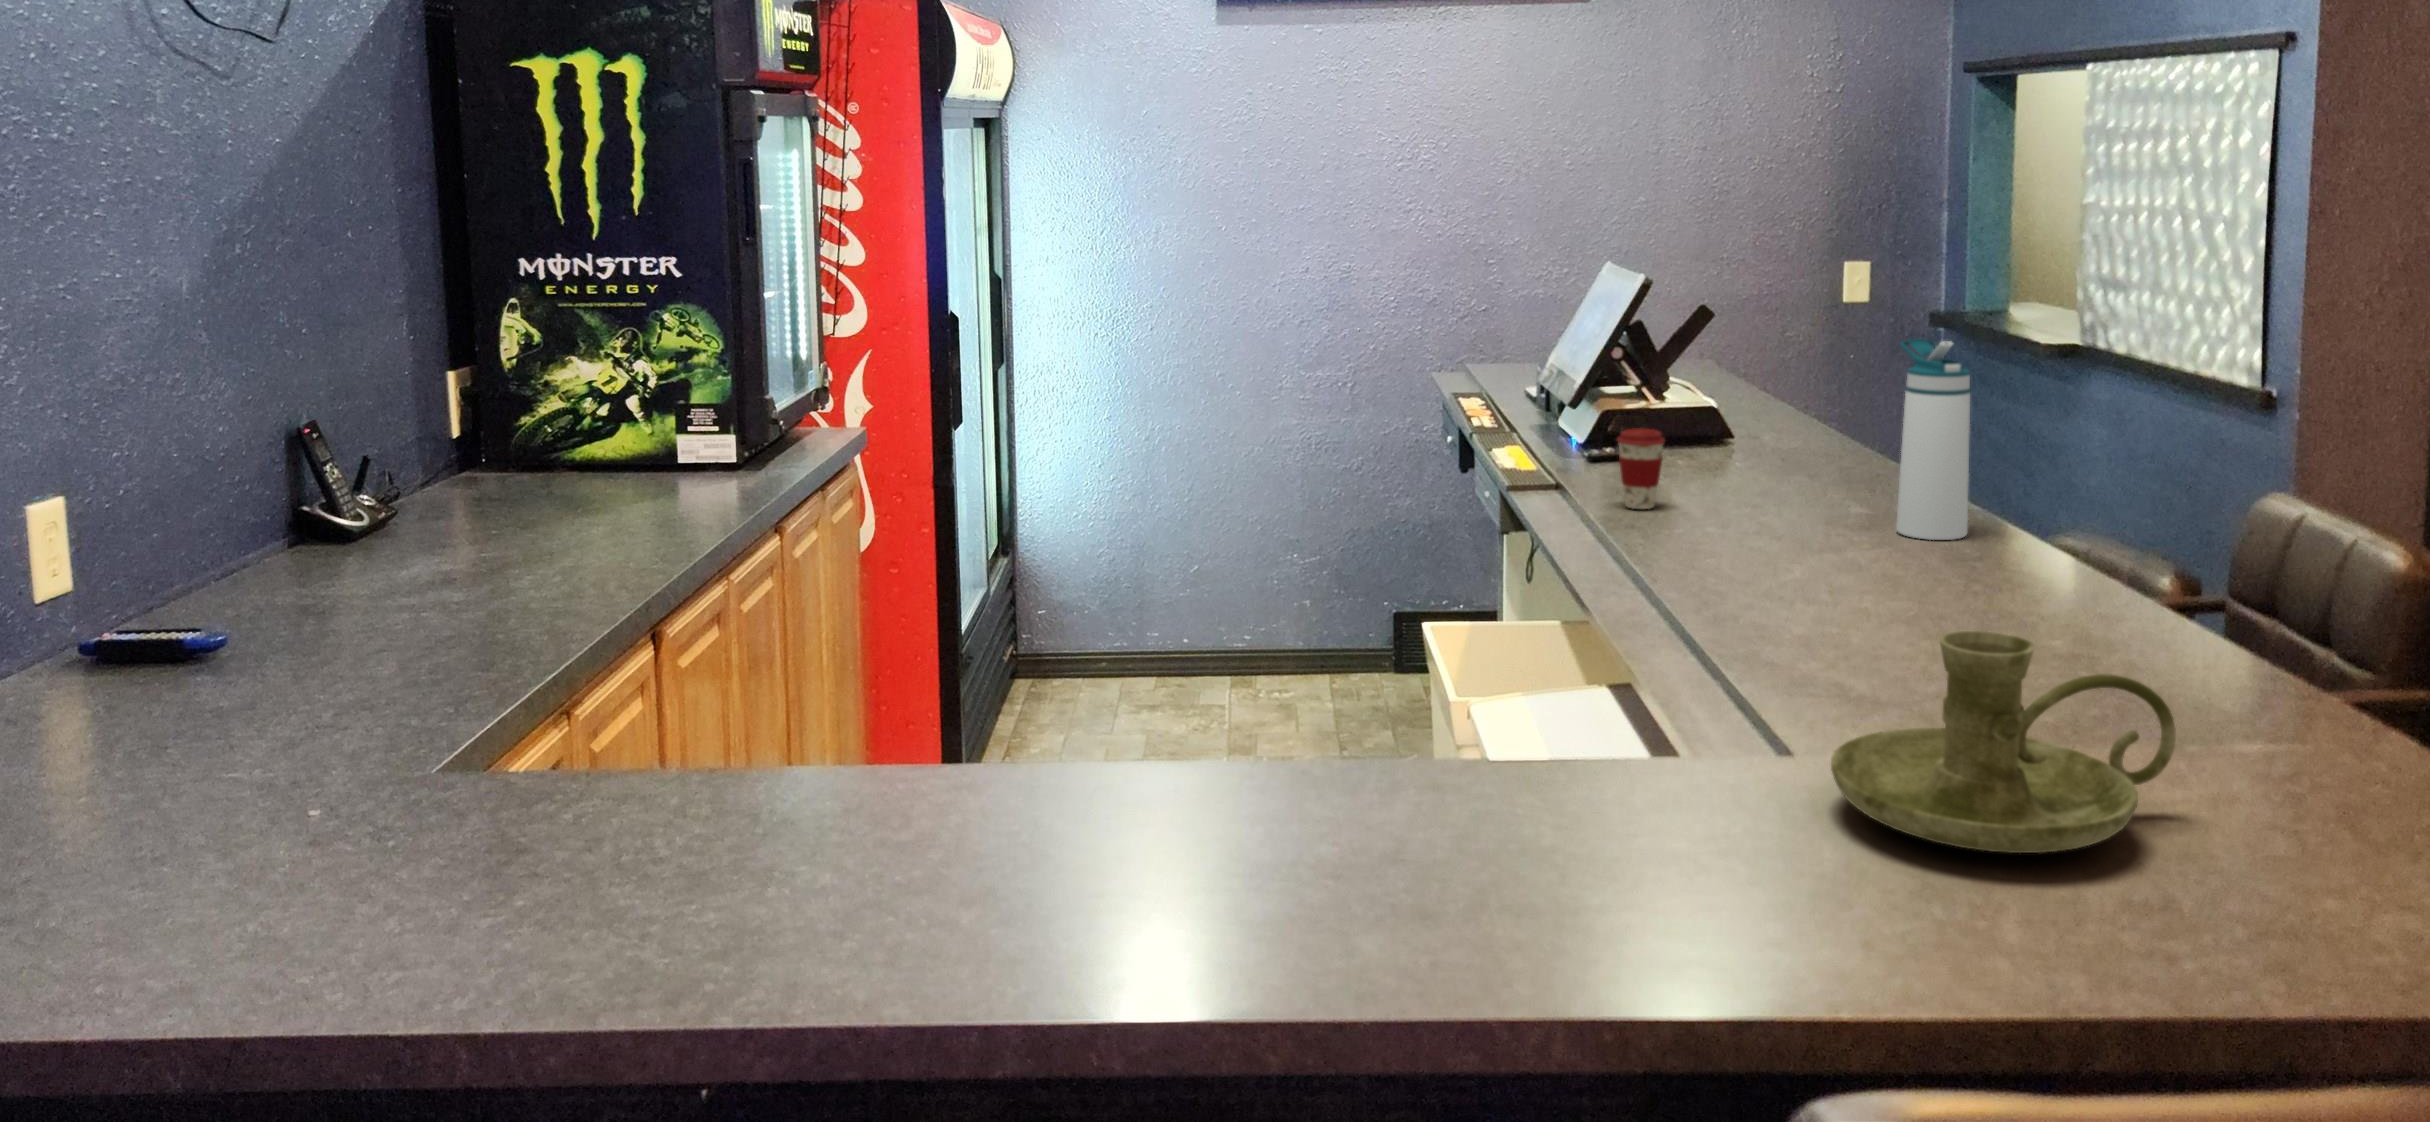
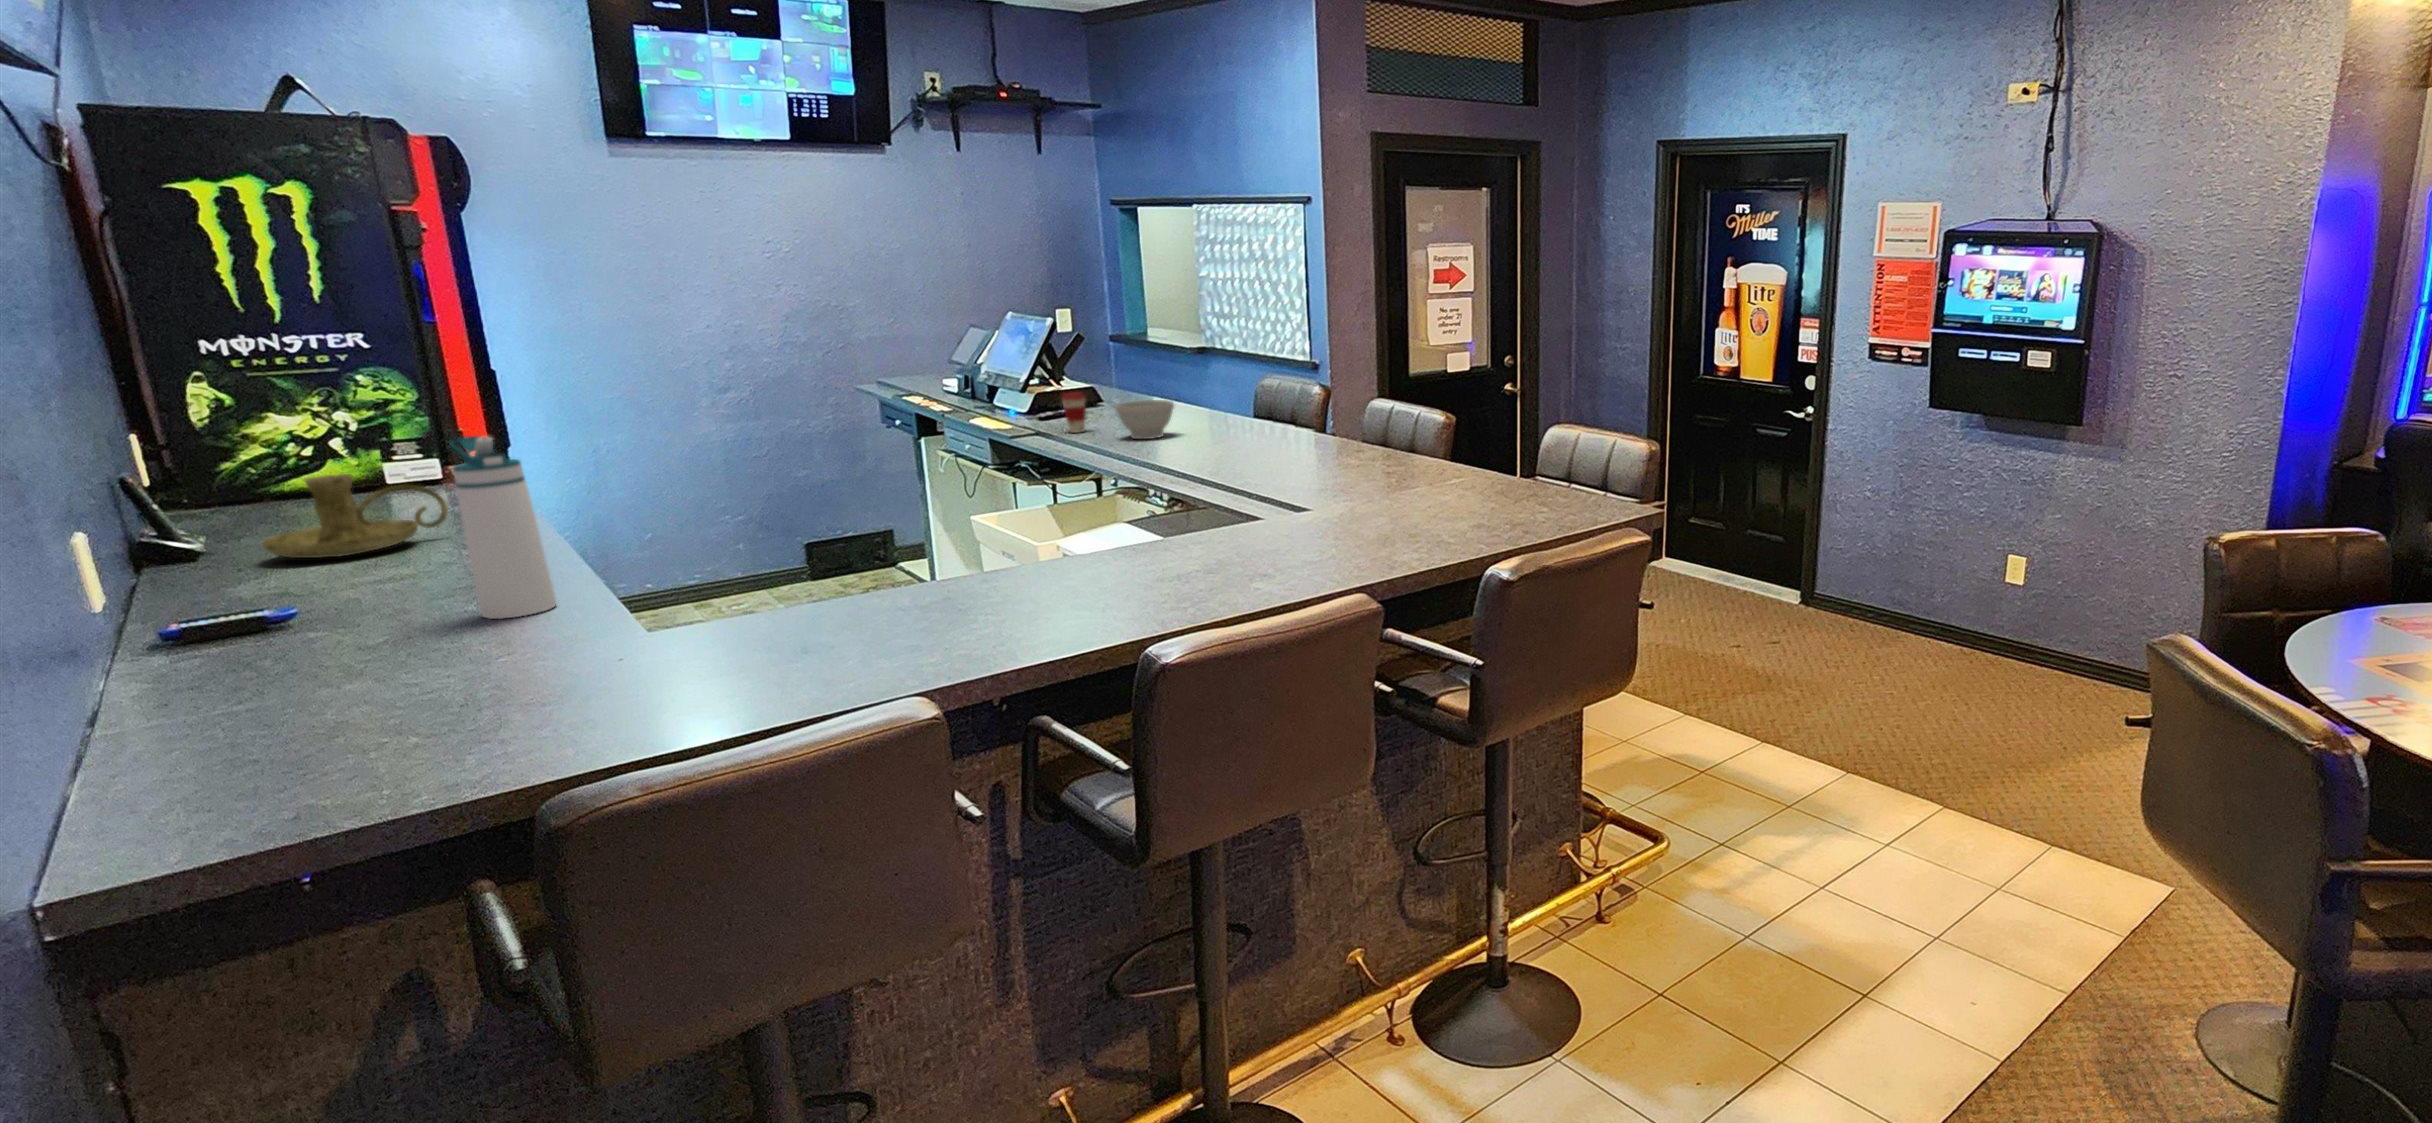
water bottle: present [1896,339,1970,540] -> present [450,436,557,619]
bowl: none [1681,467,1807,555] -> present [1115,400,1174,439]
candle holder: present [1831,631,2176,853] -> present [262,474,448,558]

